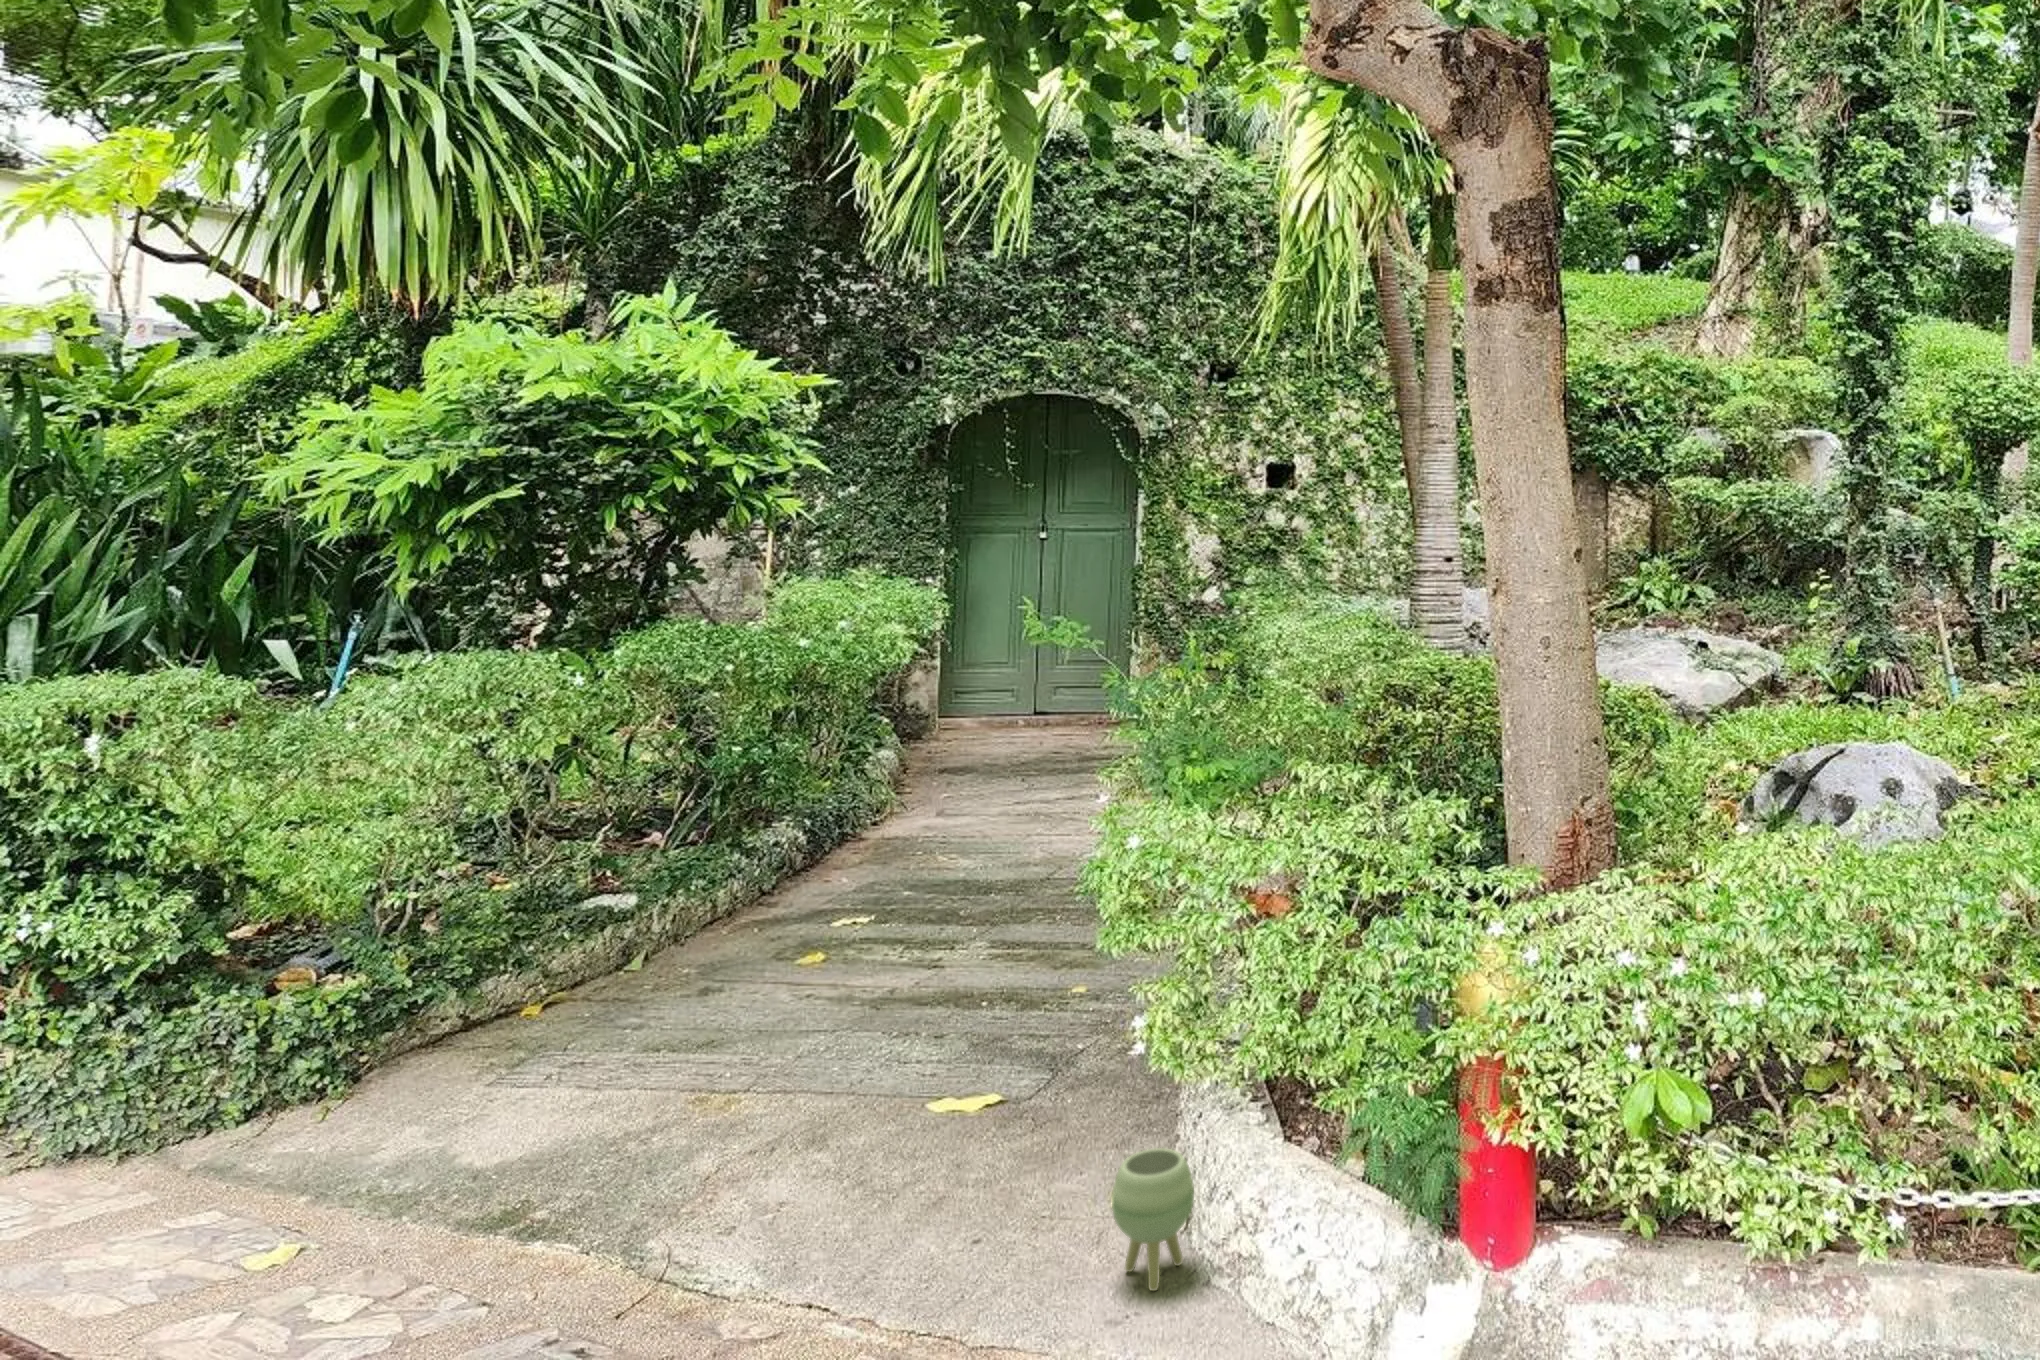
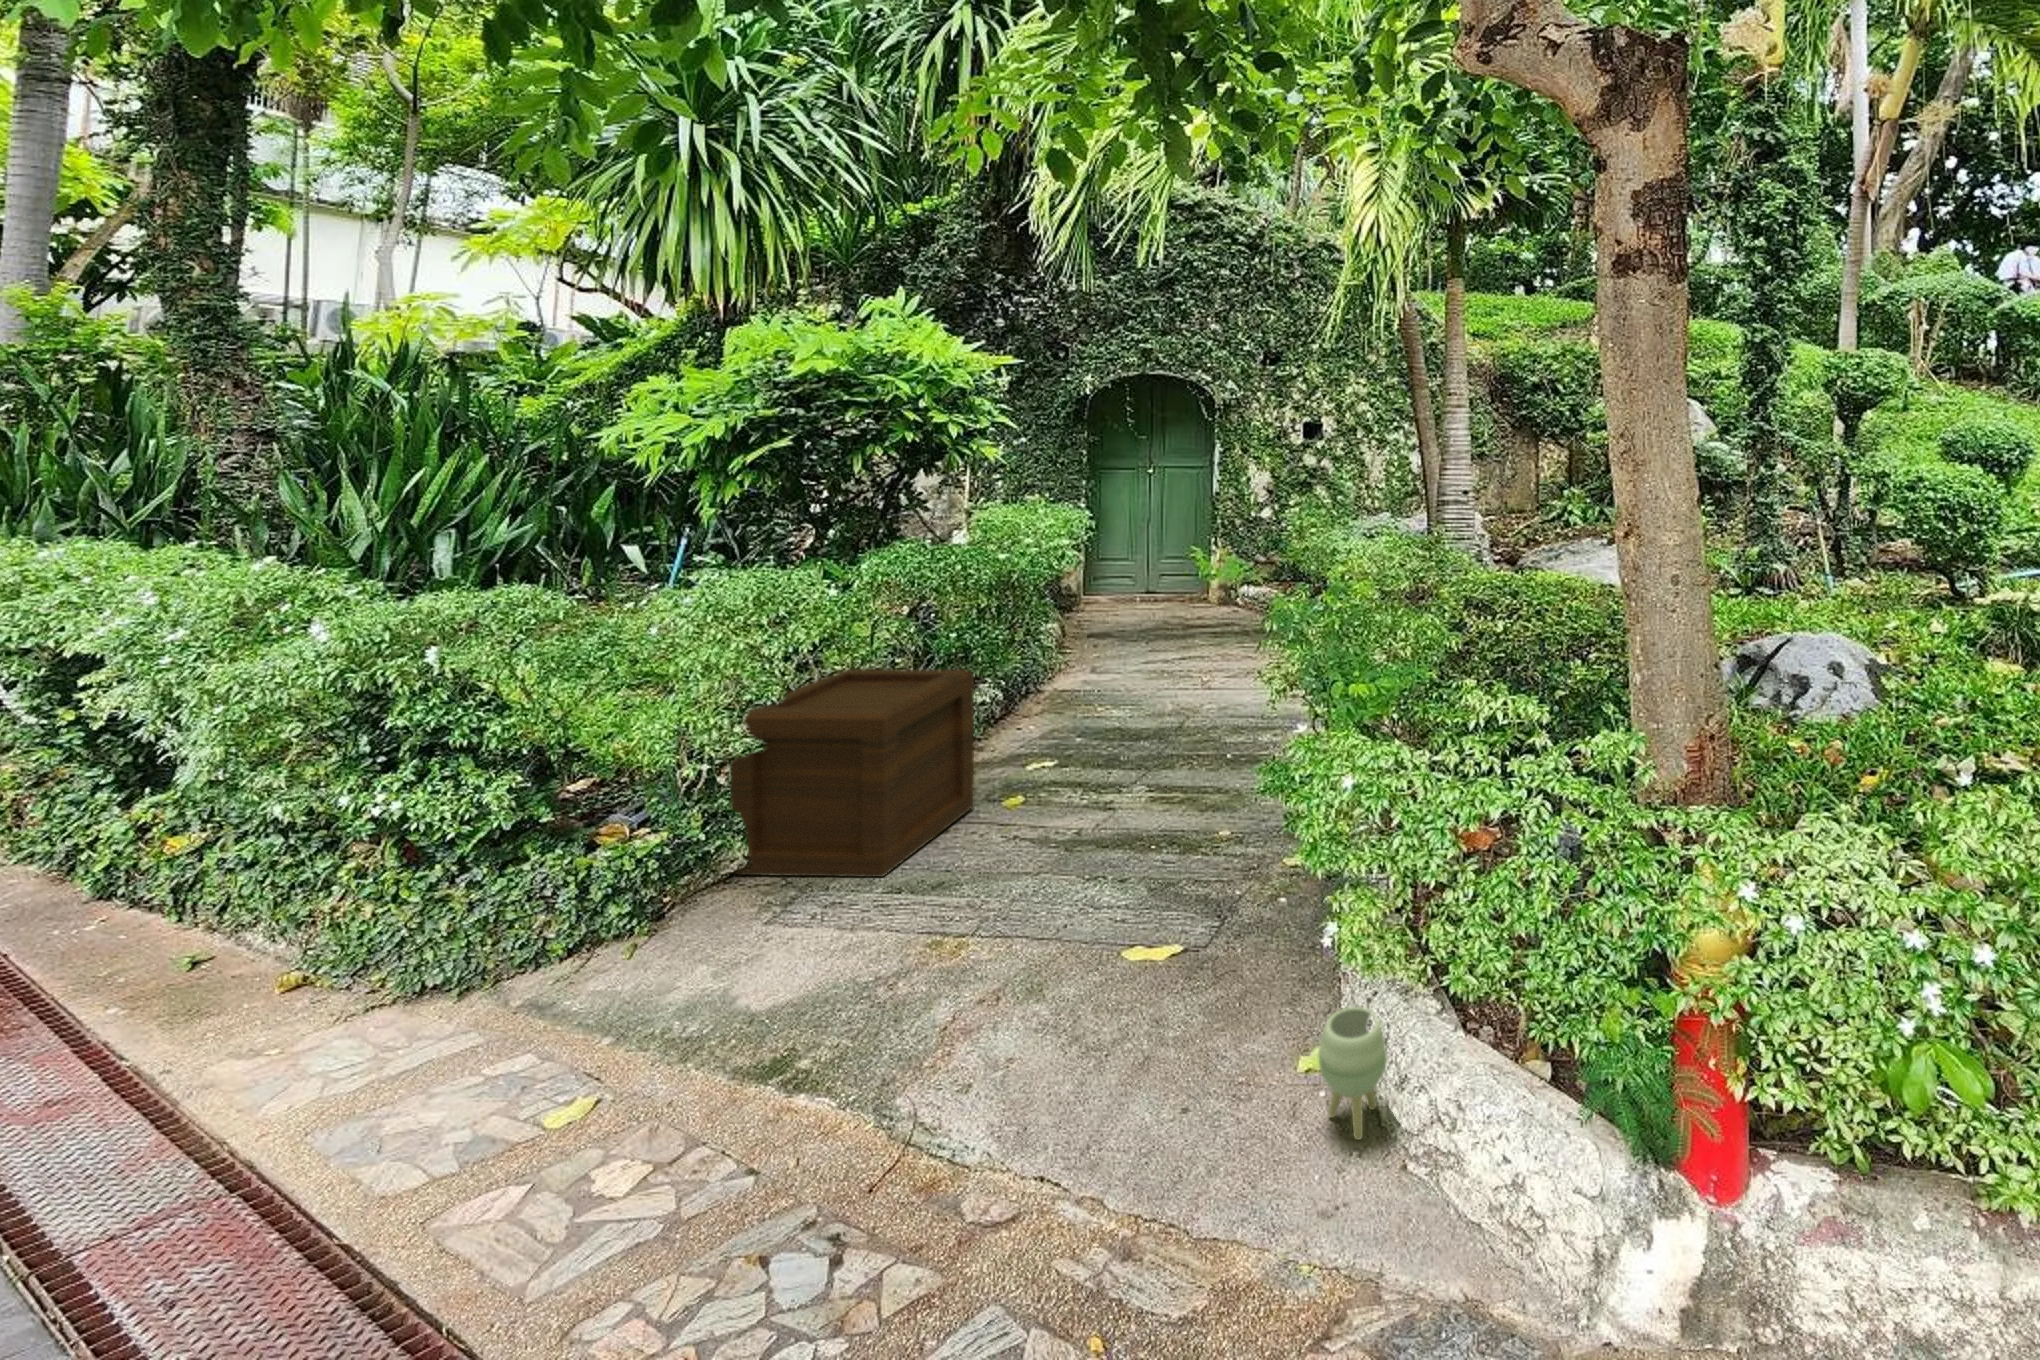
wooden crate: none [440,789,754,1048] -> present [731,669,974,877]

